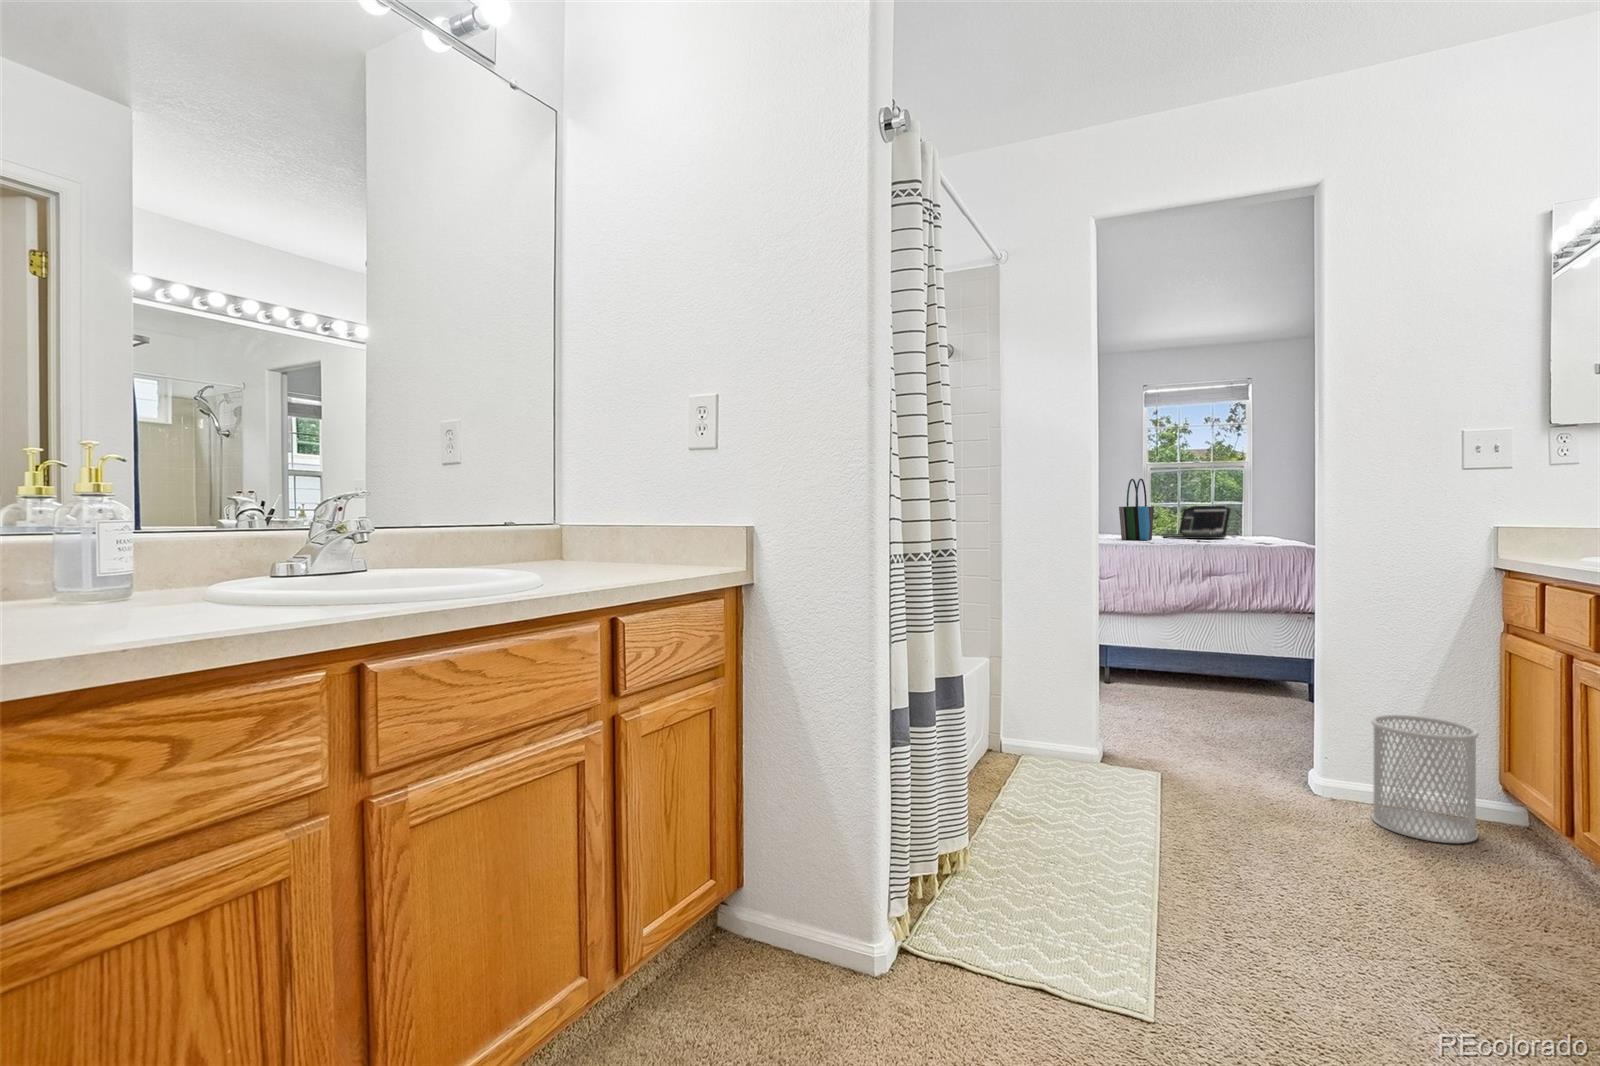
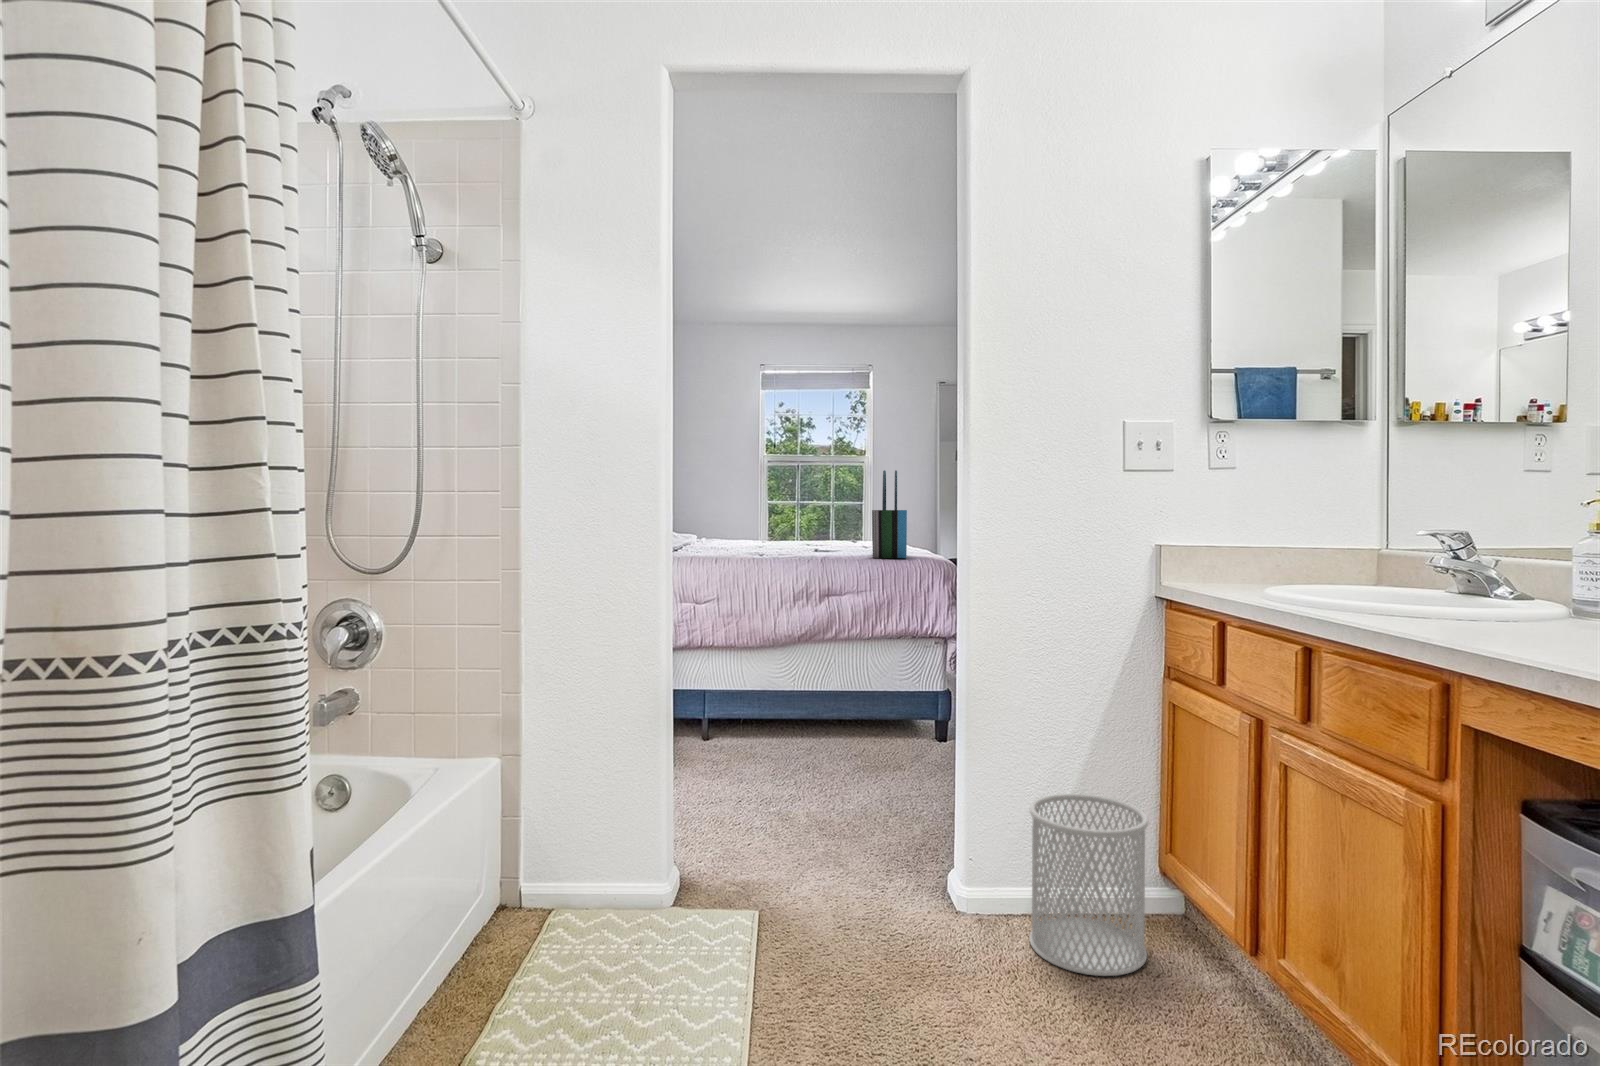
tote bag: present [1119,478,1154,540] -> present [872,470,907,558]
laptop: present [1162,505,1230,539] -> none [779,507,852,547]

